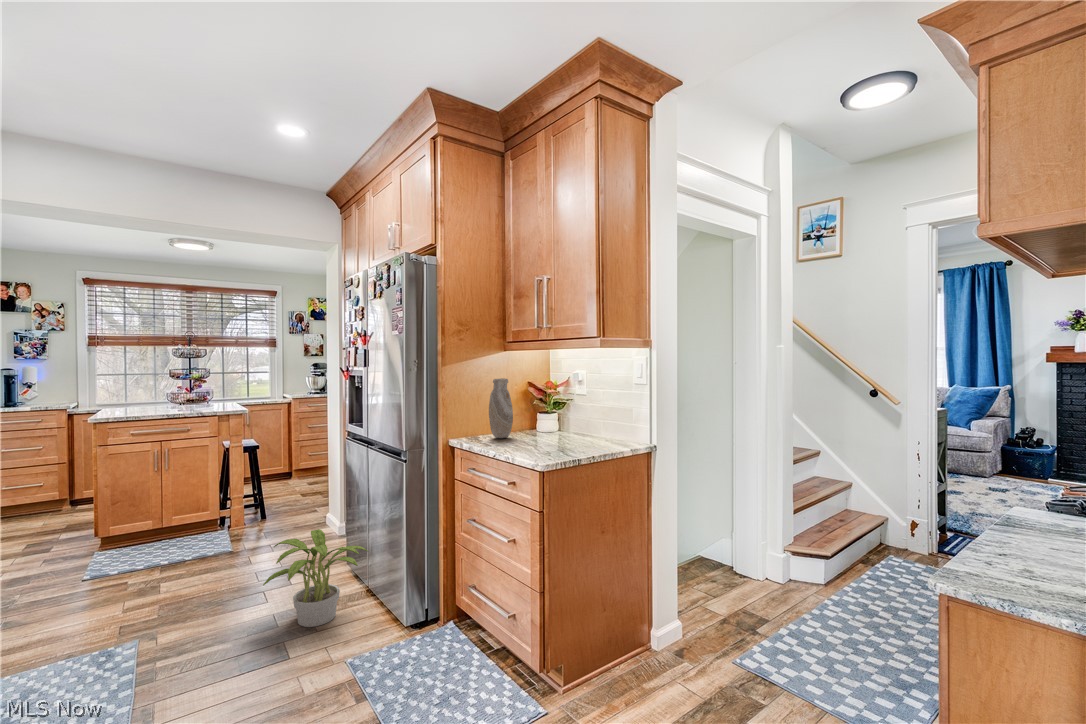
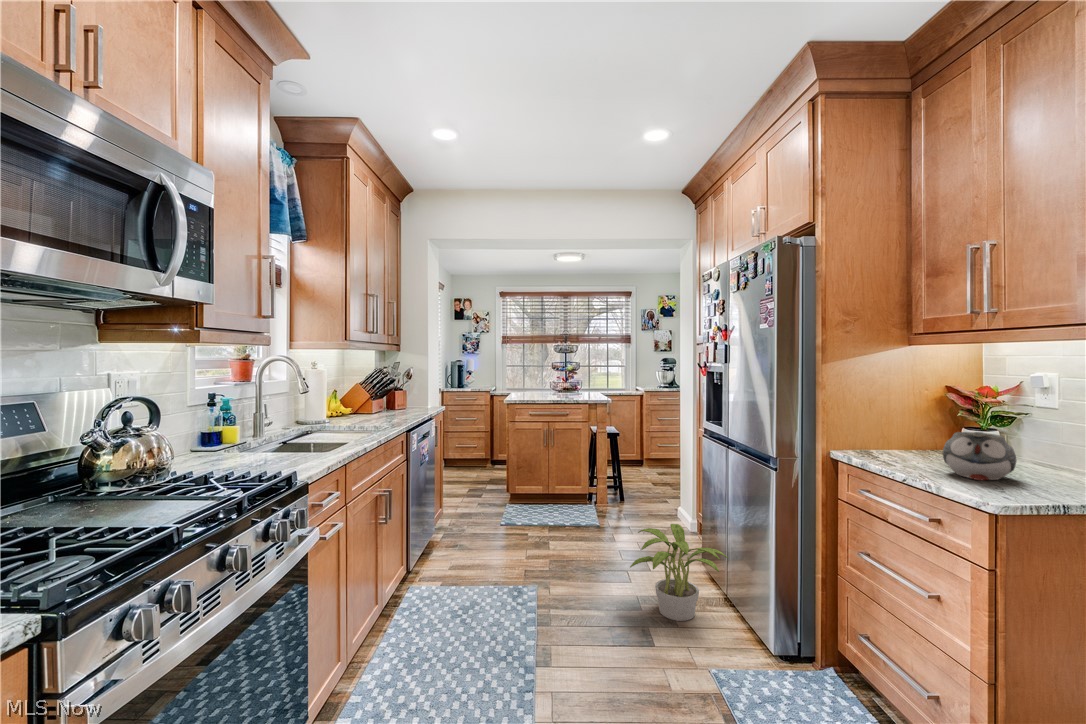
vase: present [489,378,513,438] -> none [887,381,925,458]
teapot: none [520,414,560,449] -> present [943,432,1017,480]

